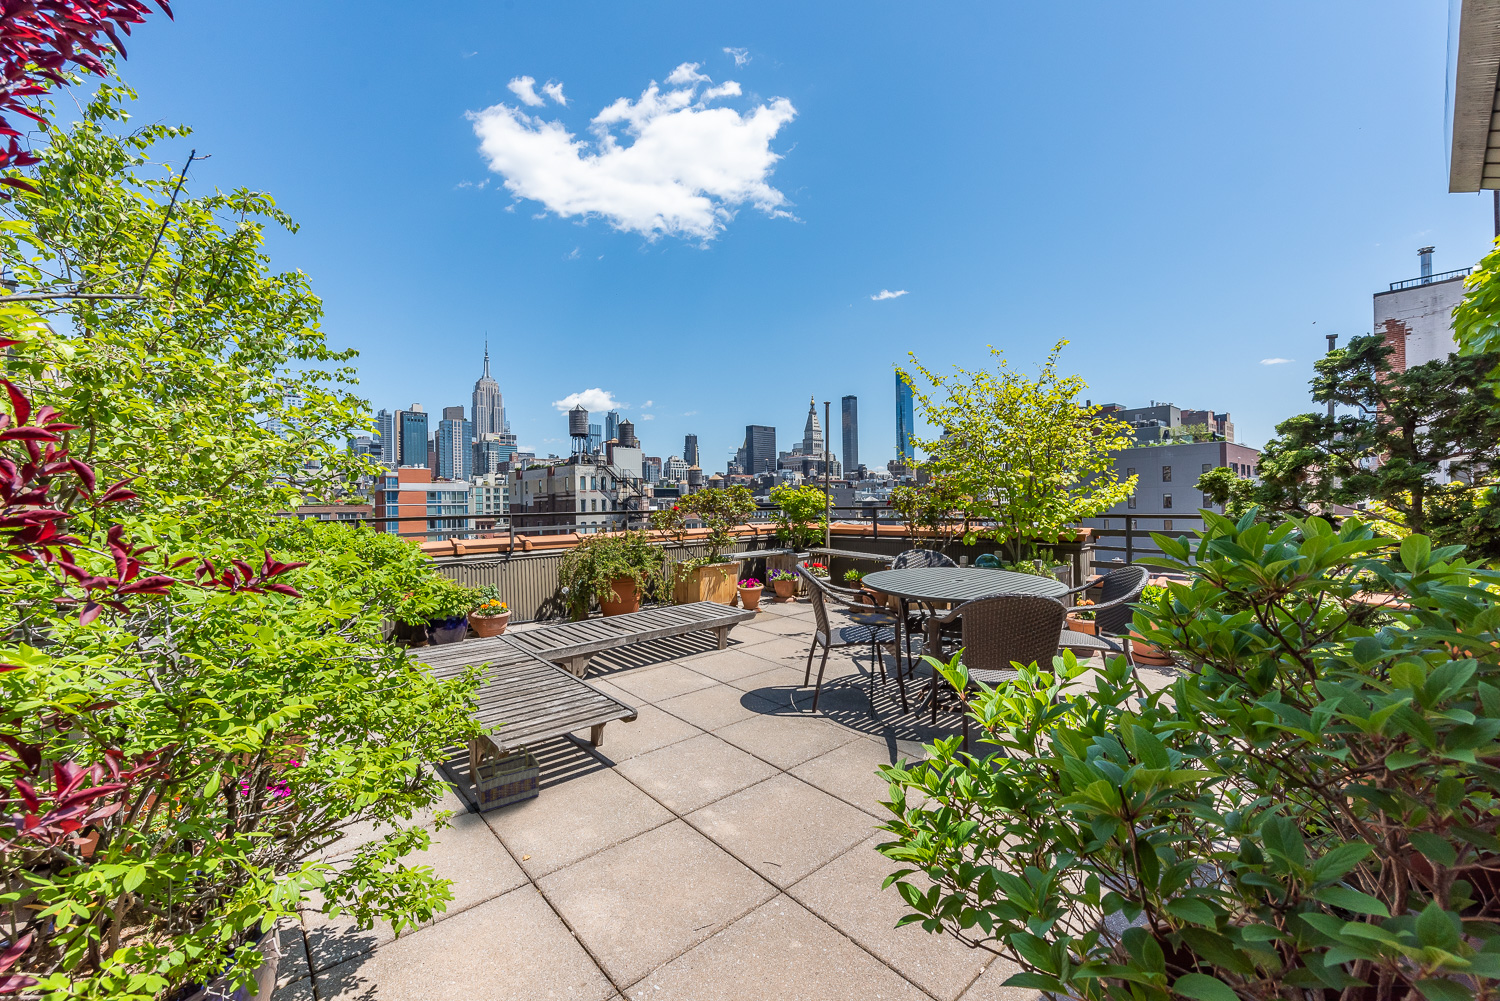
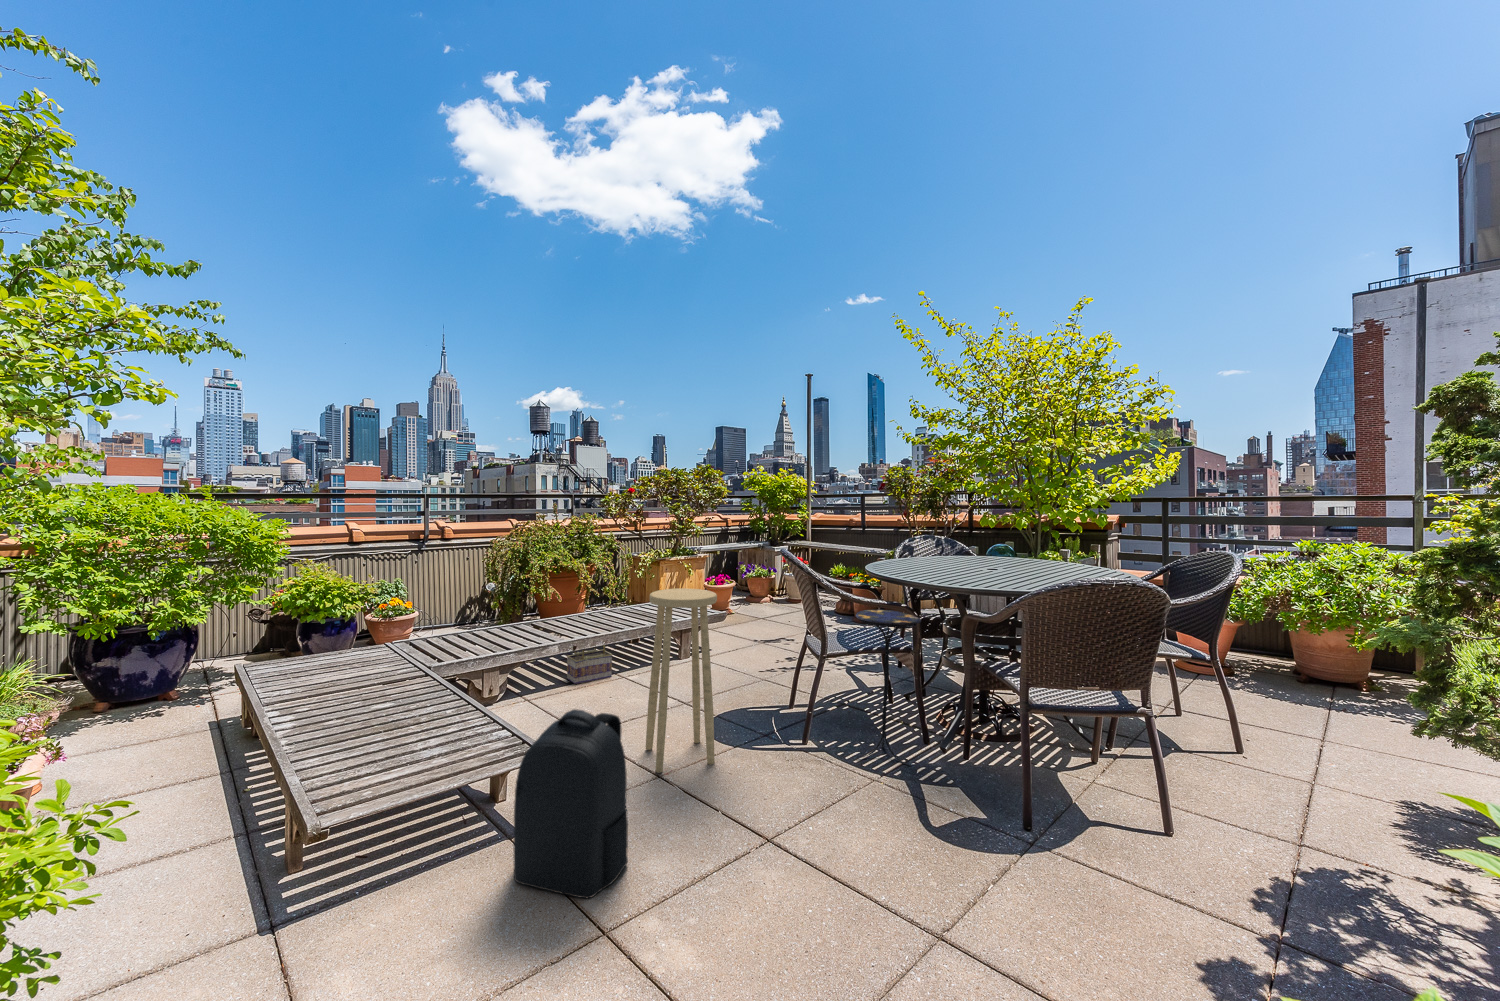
stool: none [696,597,747,730] -> present [646,588,717,773]
backpack: none [618,681,690,799] -> present [513,709,628,898]
basket: present [475,742,540,813] -> present [567,645,613,684]

